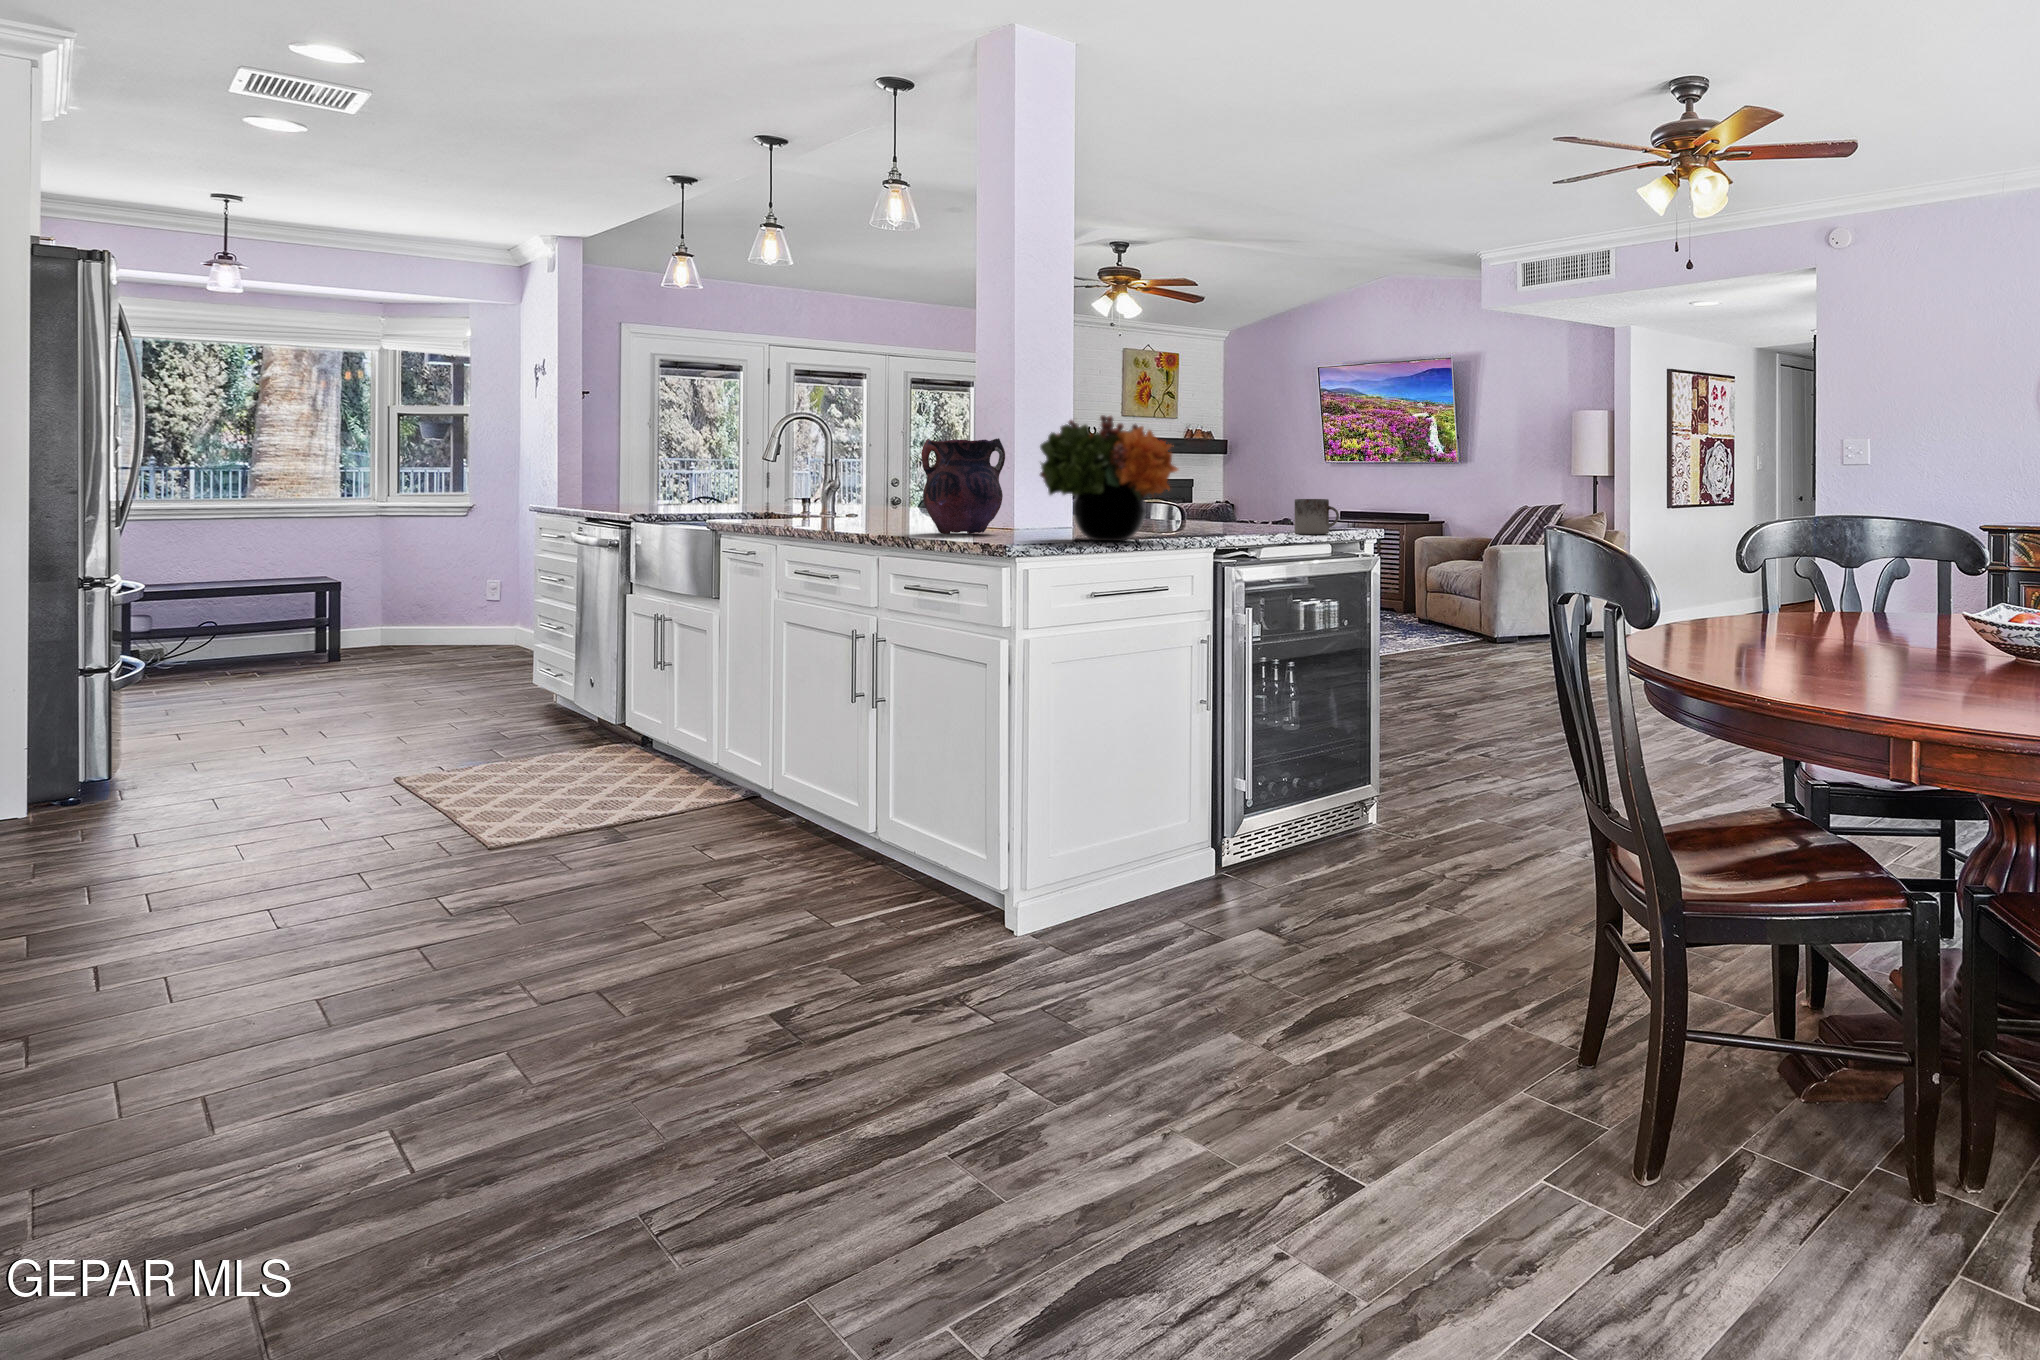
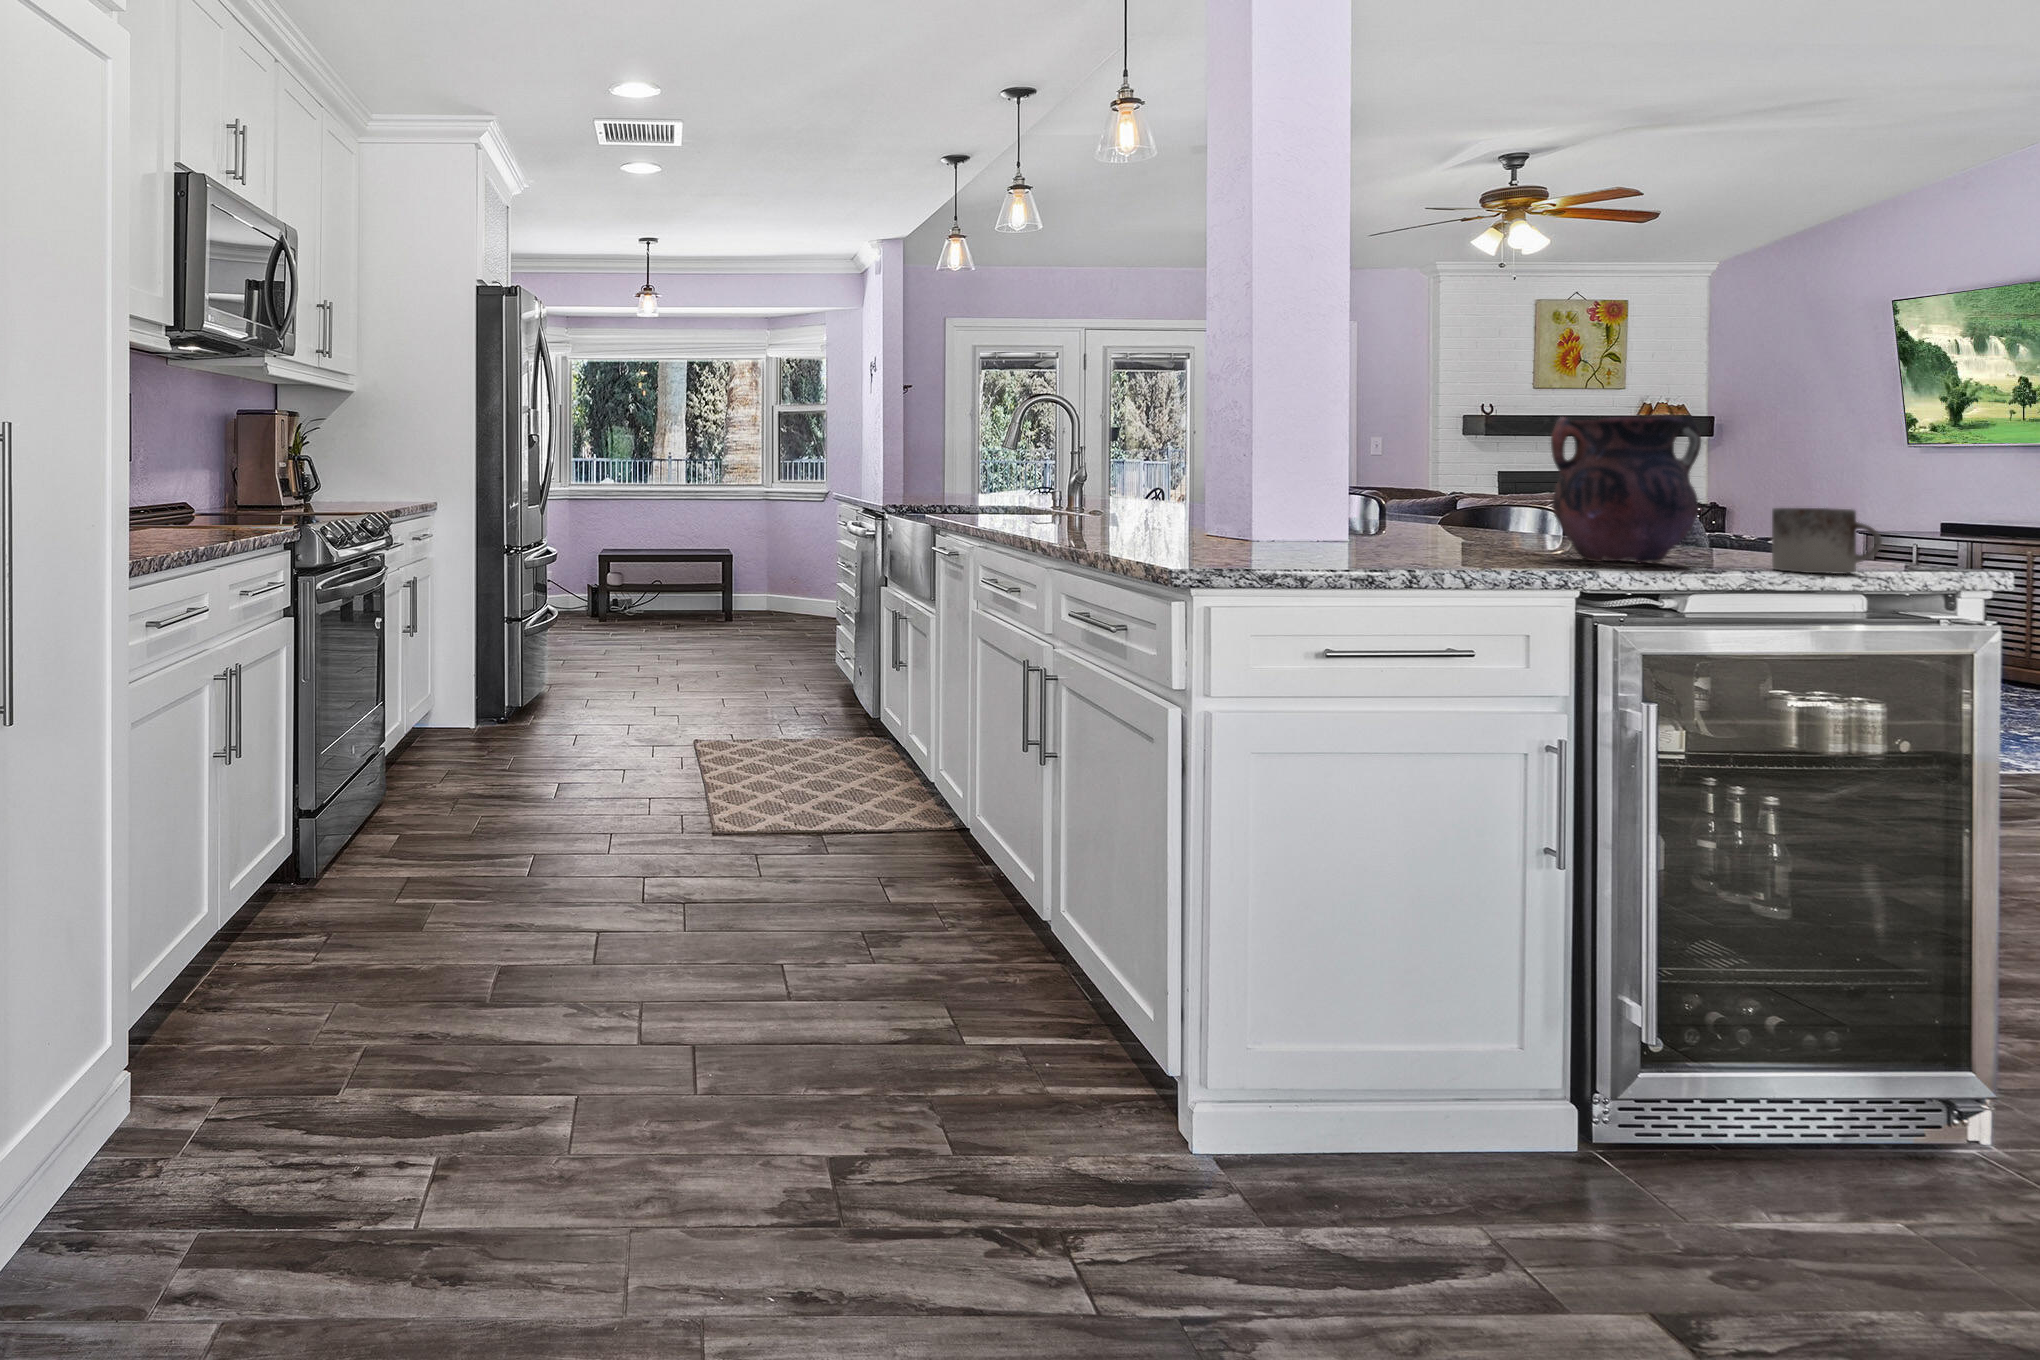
flower arrangement: present [1040,415,1178,541] -> none [1231,367,1494,567]
vase: present [921,438,1005,534] -> present [1551,414,1701,563]

